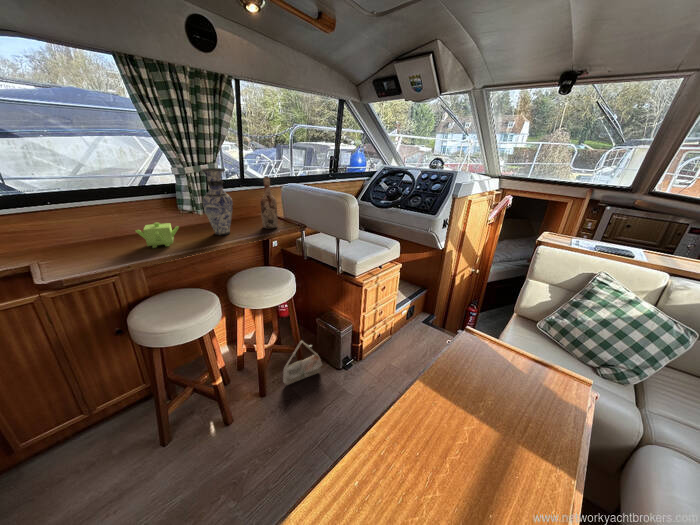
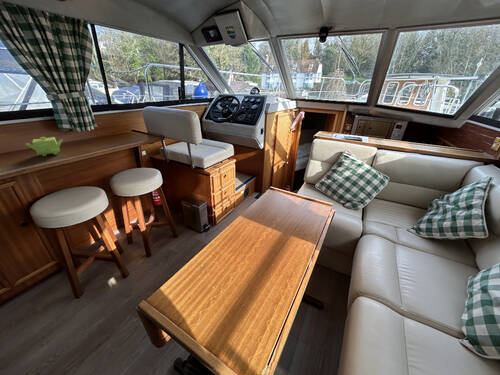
vase: present [201,168,233,235] -> none [73,94,106,145]
wine bottle: present [260,176,278,229] -> none [126,100,143,139]
bag: present [283,341,322,385] -> none [161,215,189,246]

